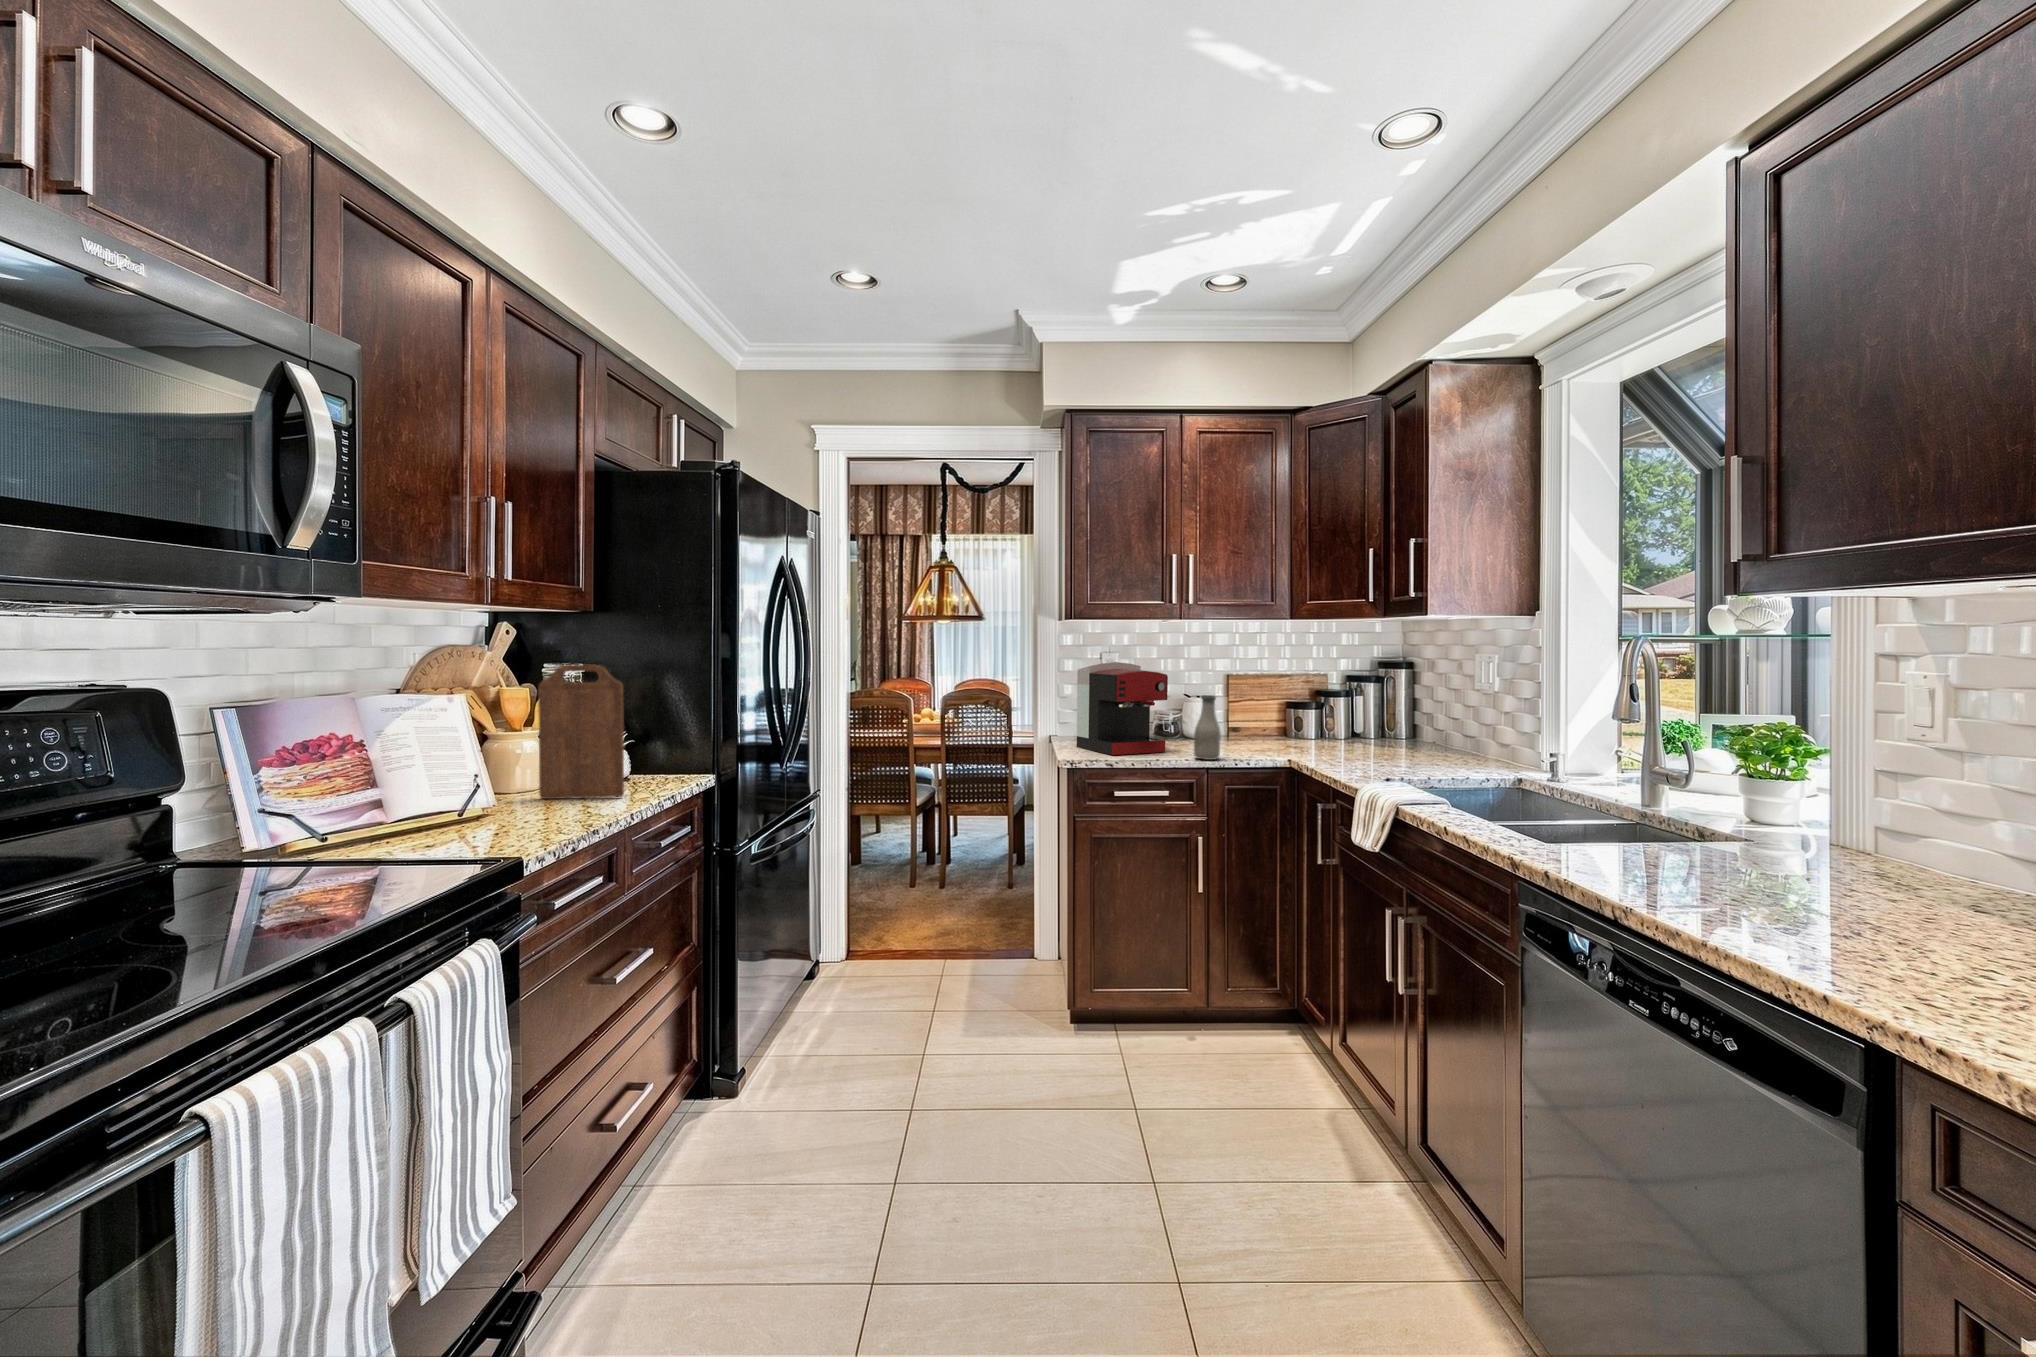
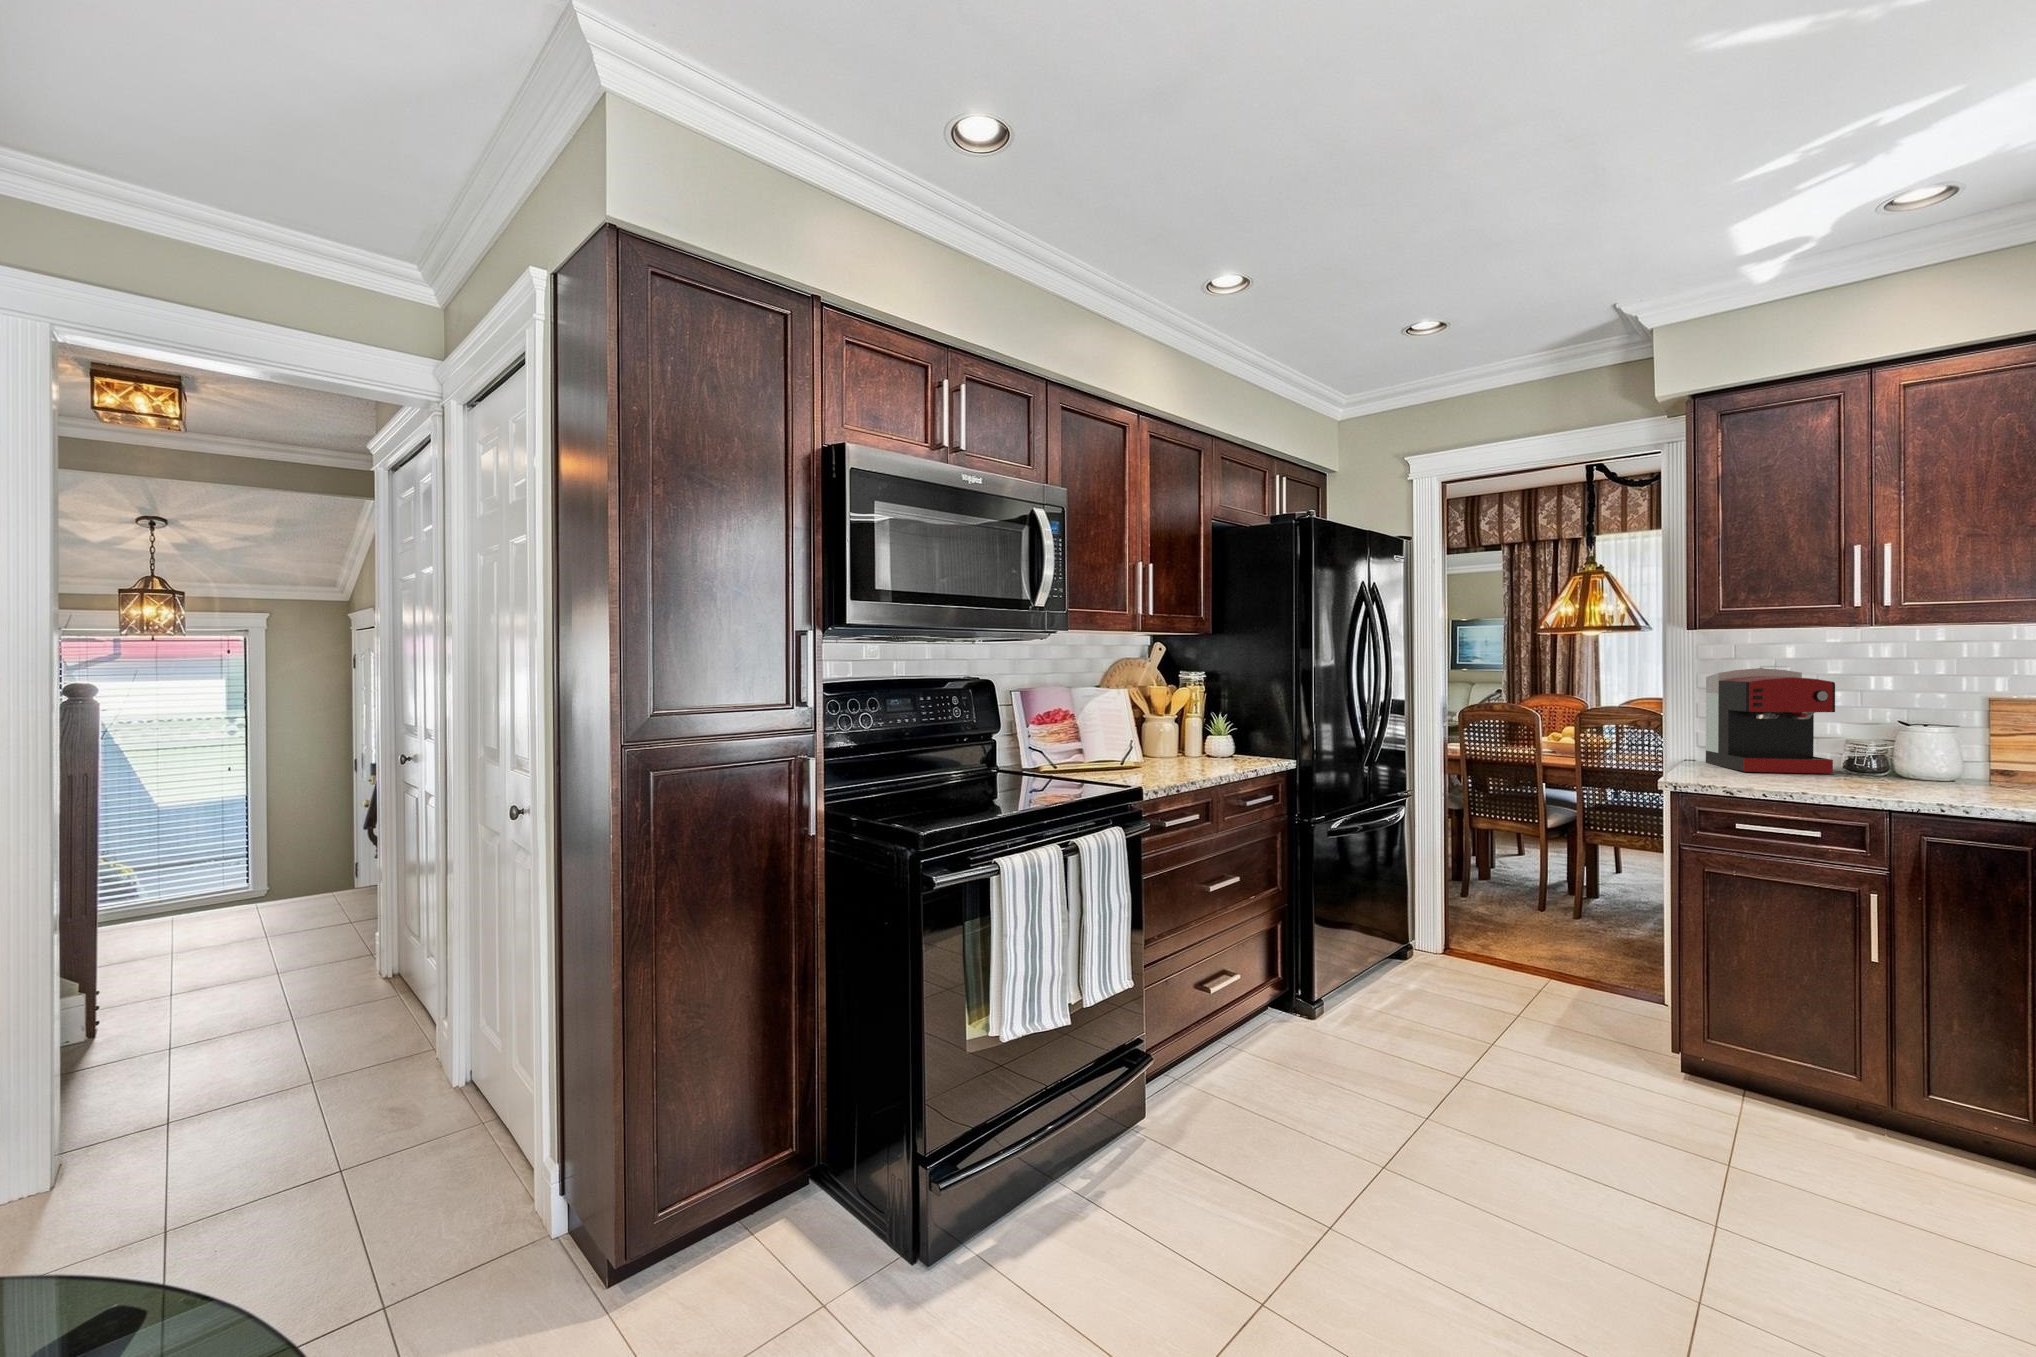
cutting board: present [538,664,624,799] -> none [1173,669,1226,765]
bottle: present [1194,695,1221,760] -> none [1869,706,1914,785]

